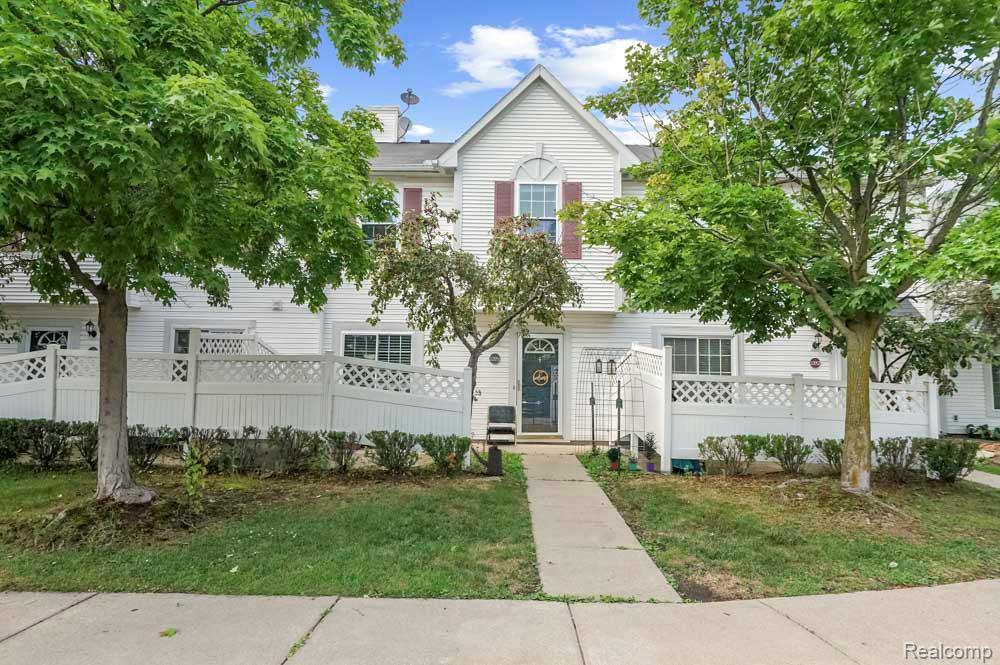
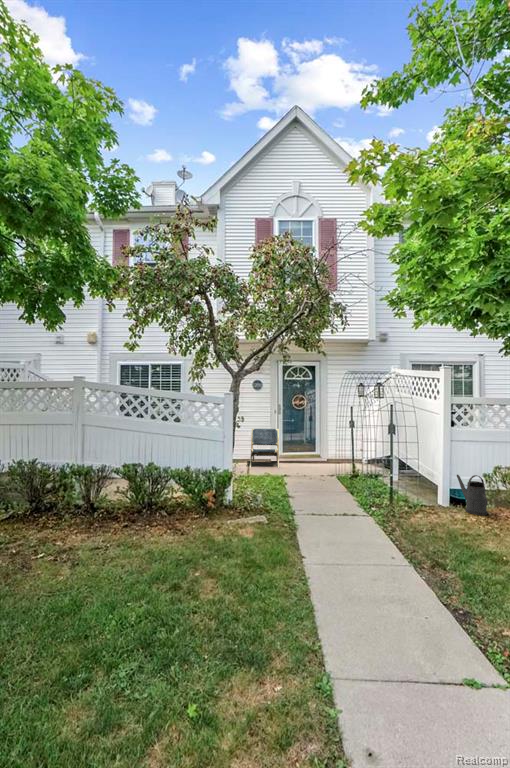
potted plant: present [607,433,657,471] -> none [377,458,433,500]
watering can: present [471,440,508,475] -> present [457,475,487,515]

